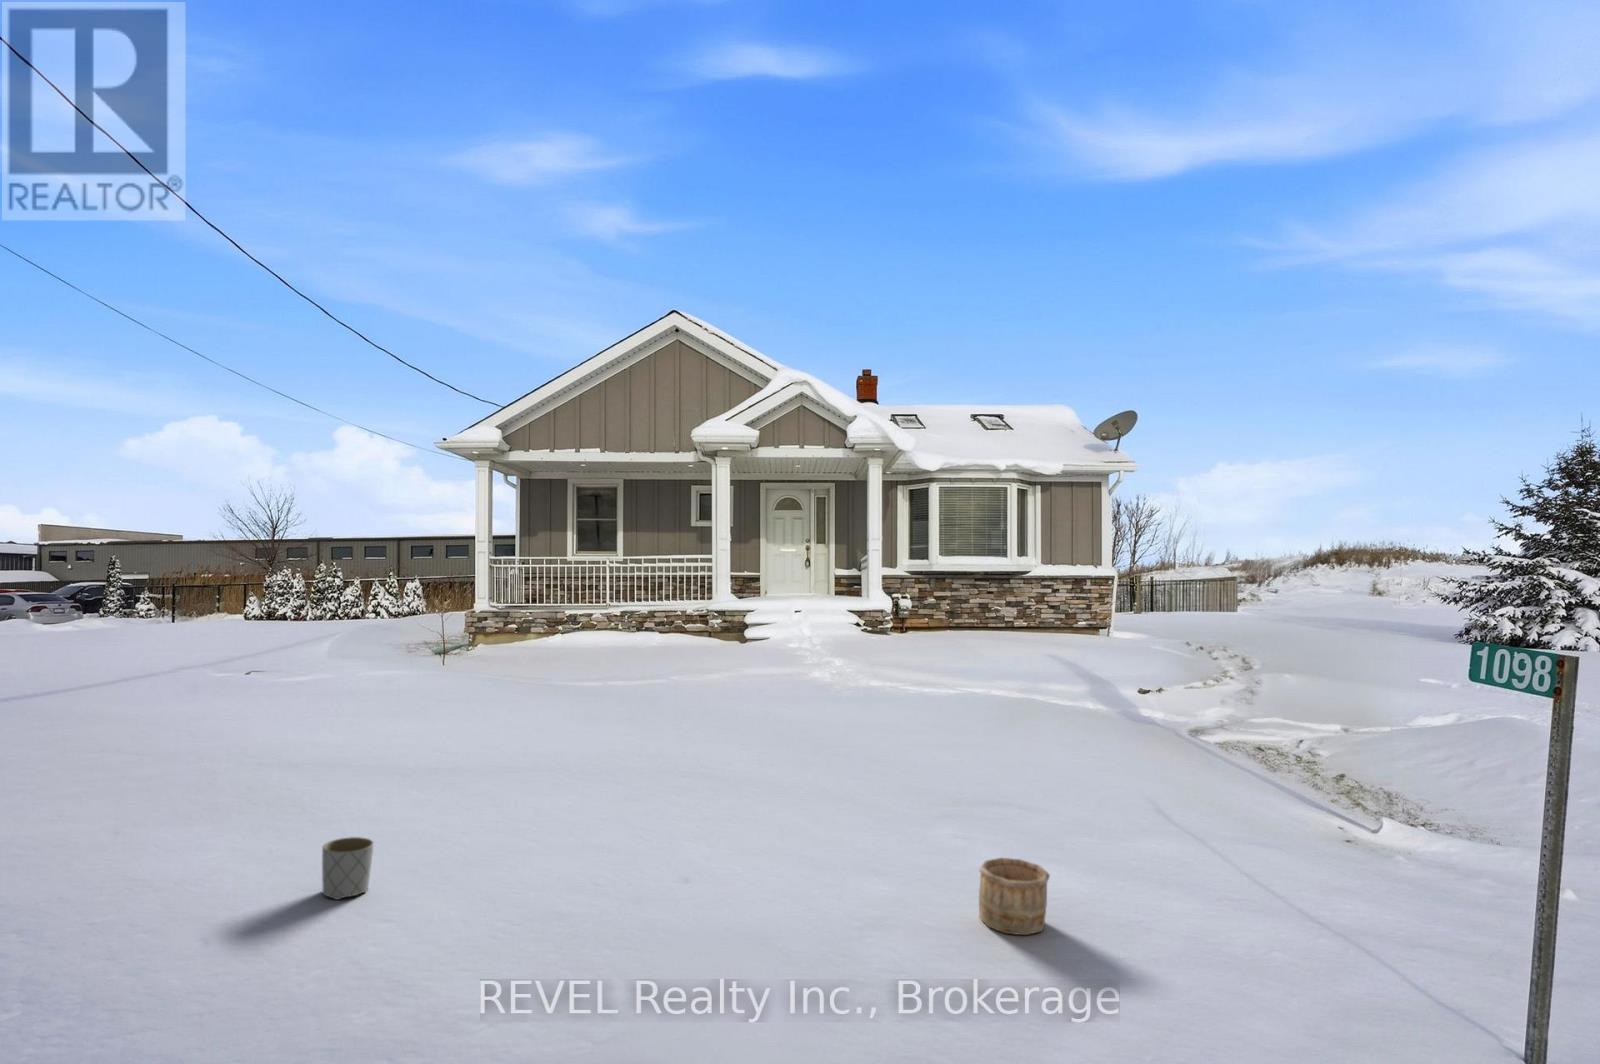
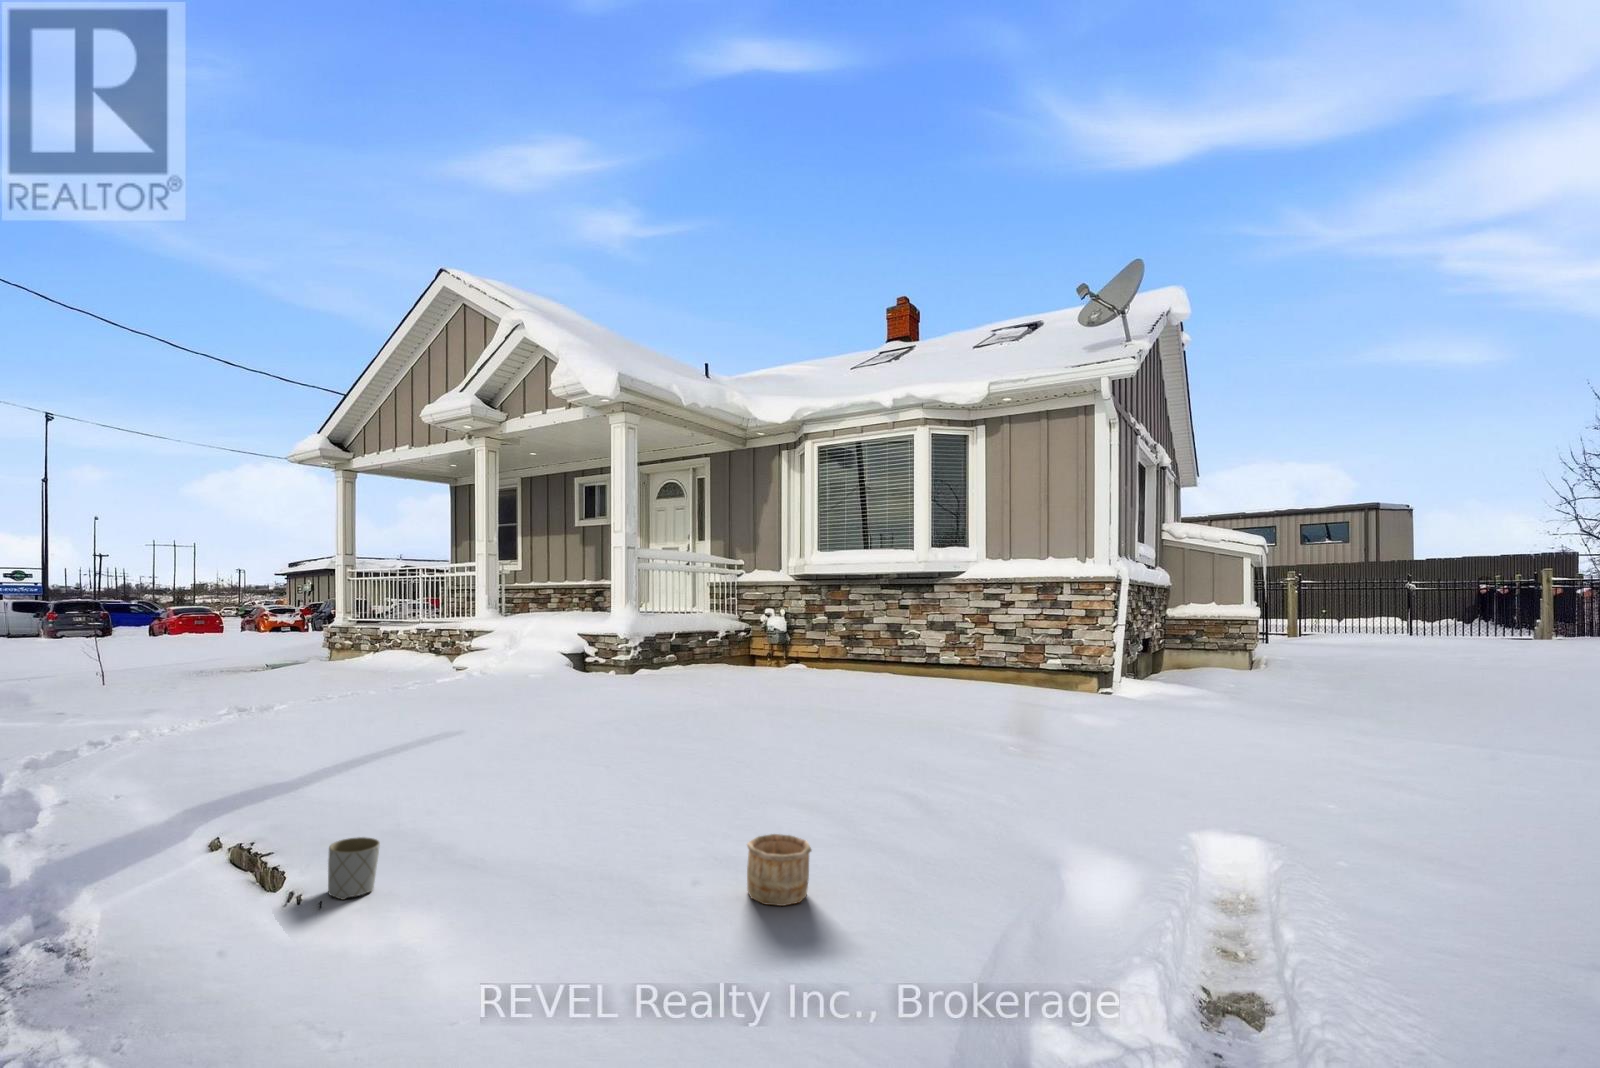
wooden bucket: present [979,858,1050,935] -> present [747,834,811,906]

